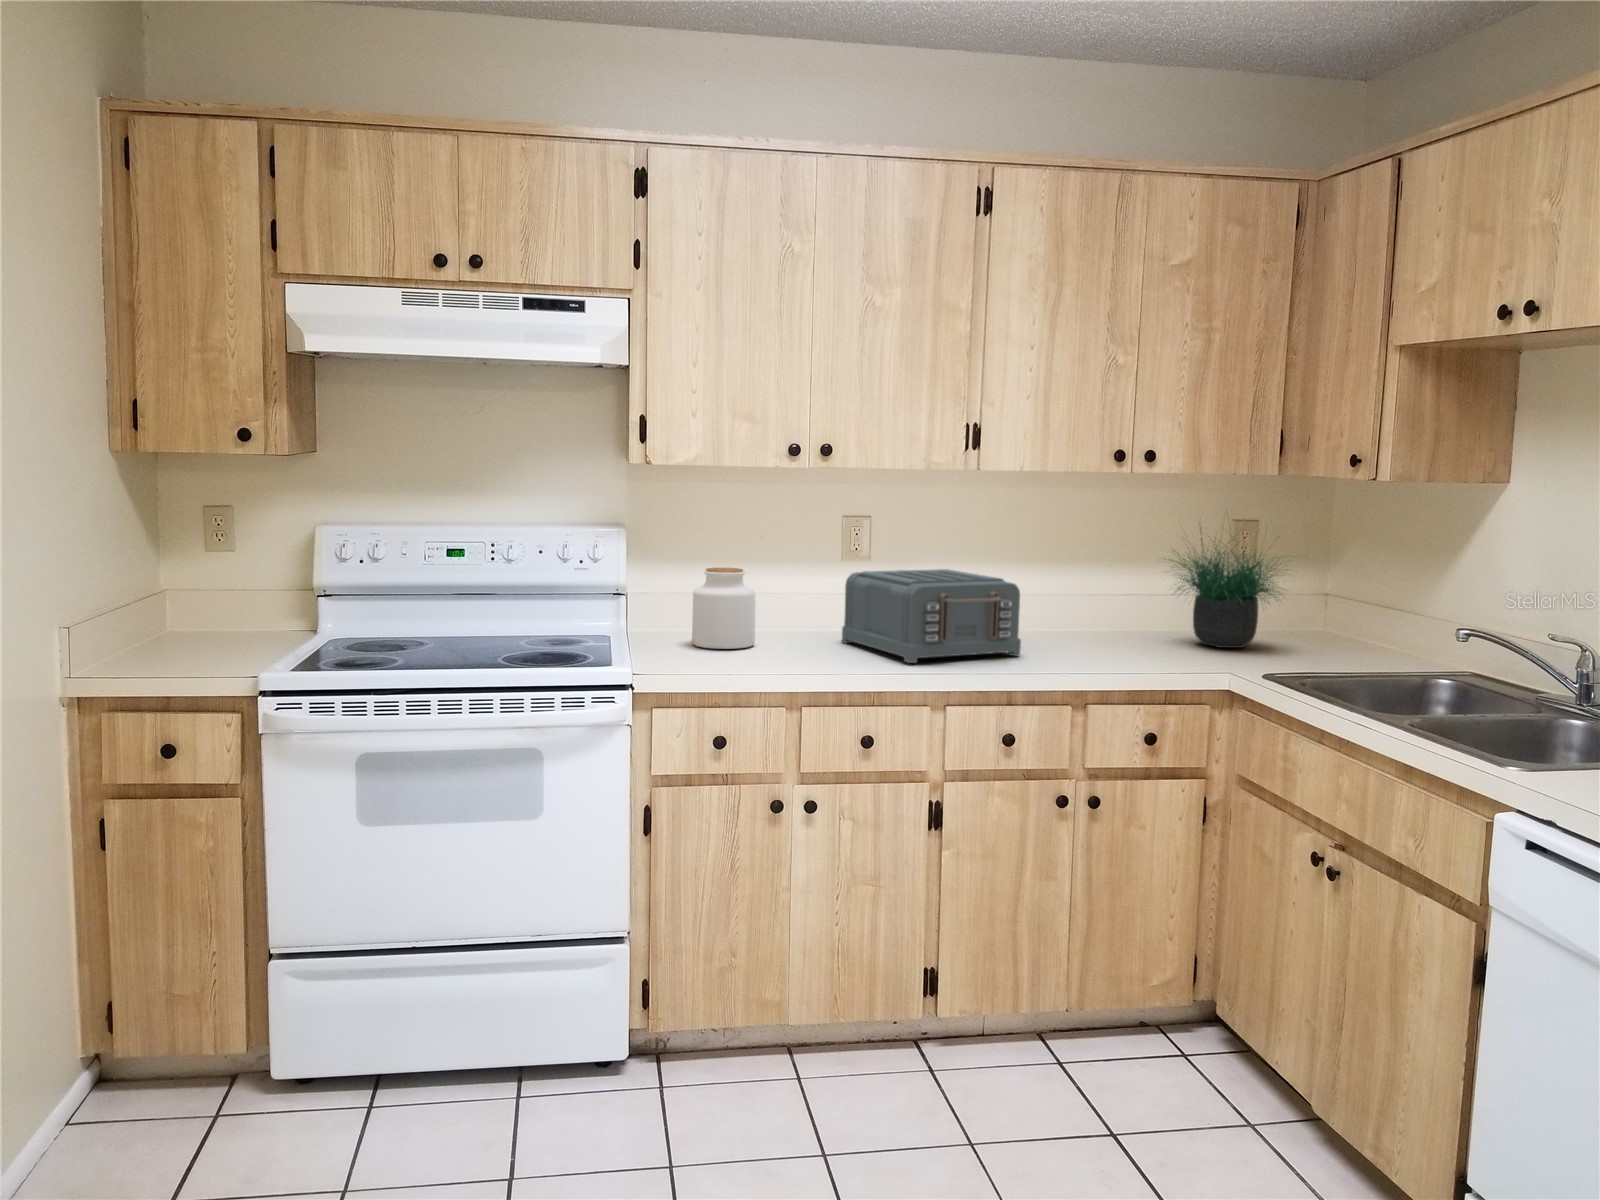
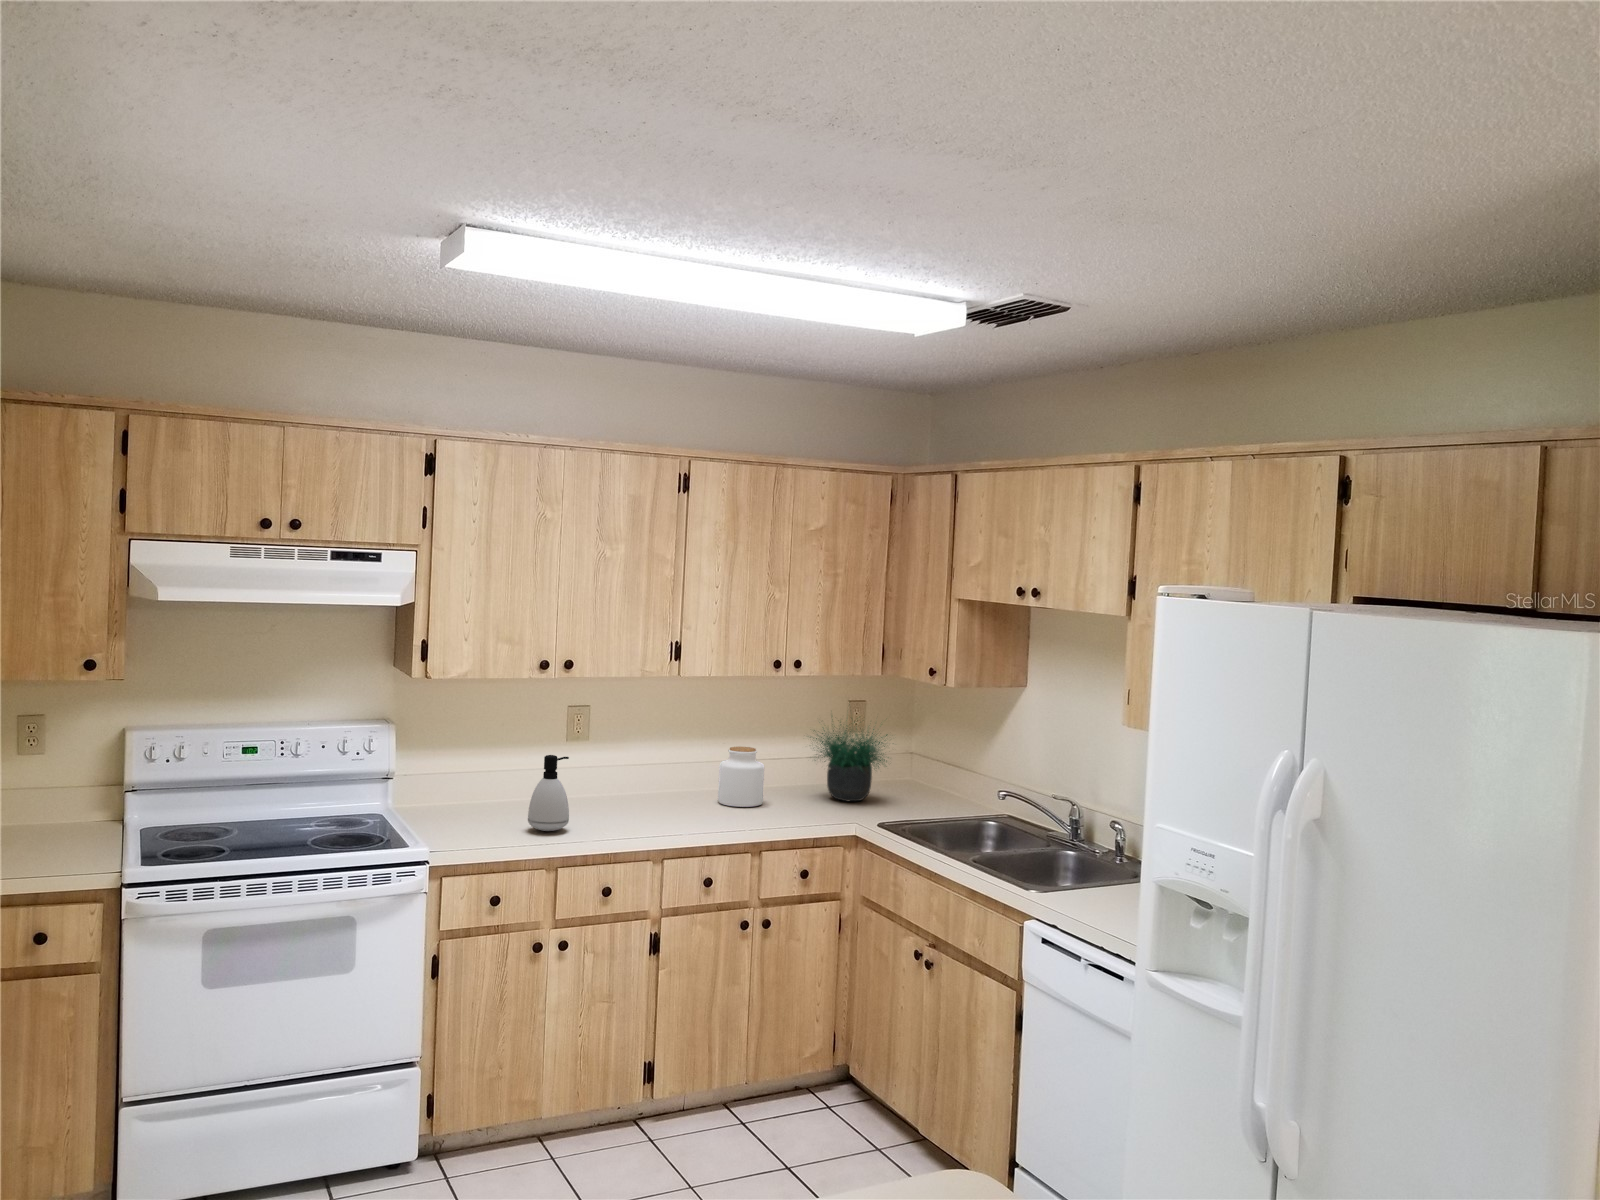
soap dispenser: none [771,562,824,661] -> present [528,755,569,831]
jar: present [692,568,756,649] -> present [718,747,764,807]
toaster: present [842,569,1021,663] -> none [572,749,711,828]

